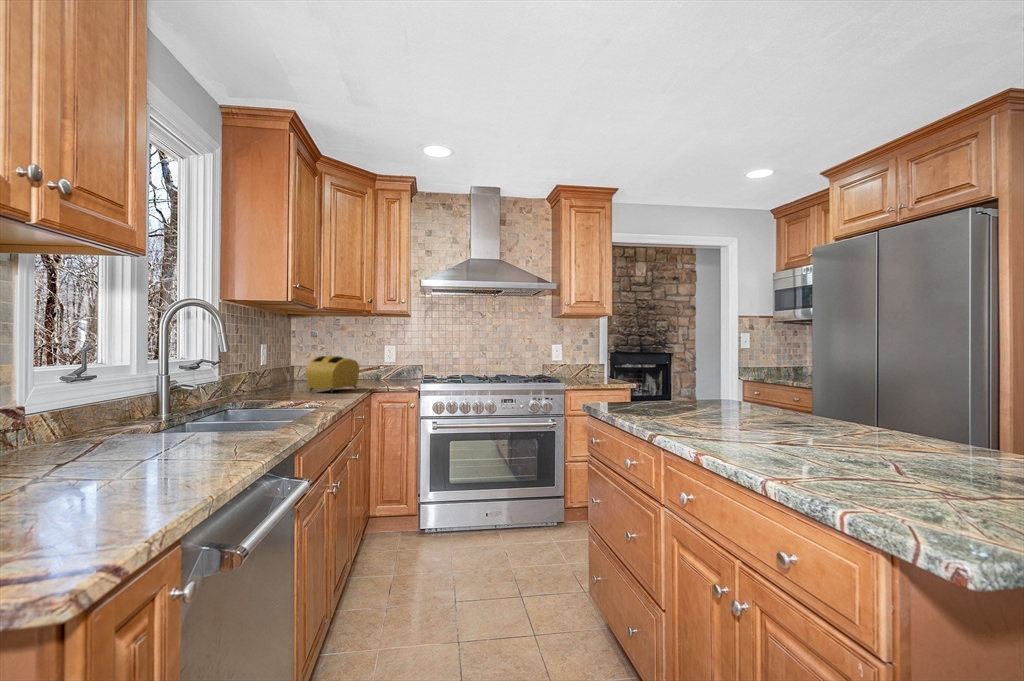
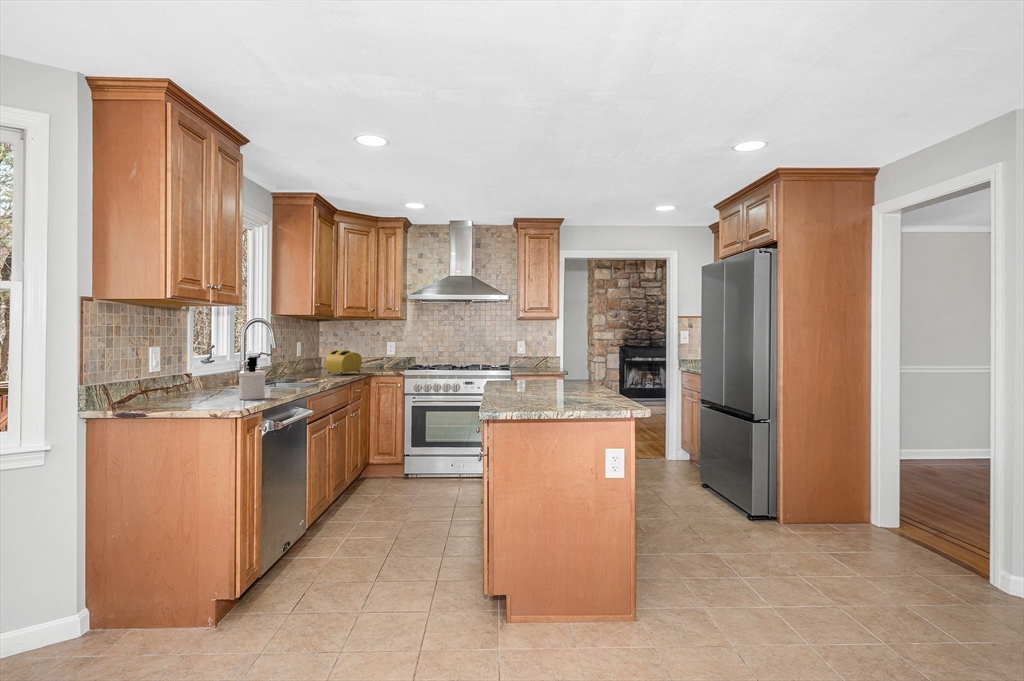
soap dispenser: none [110,372,193,489] -> present [238,357,266,400]

